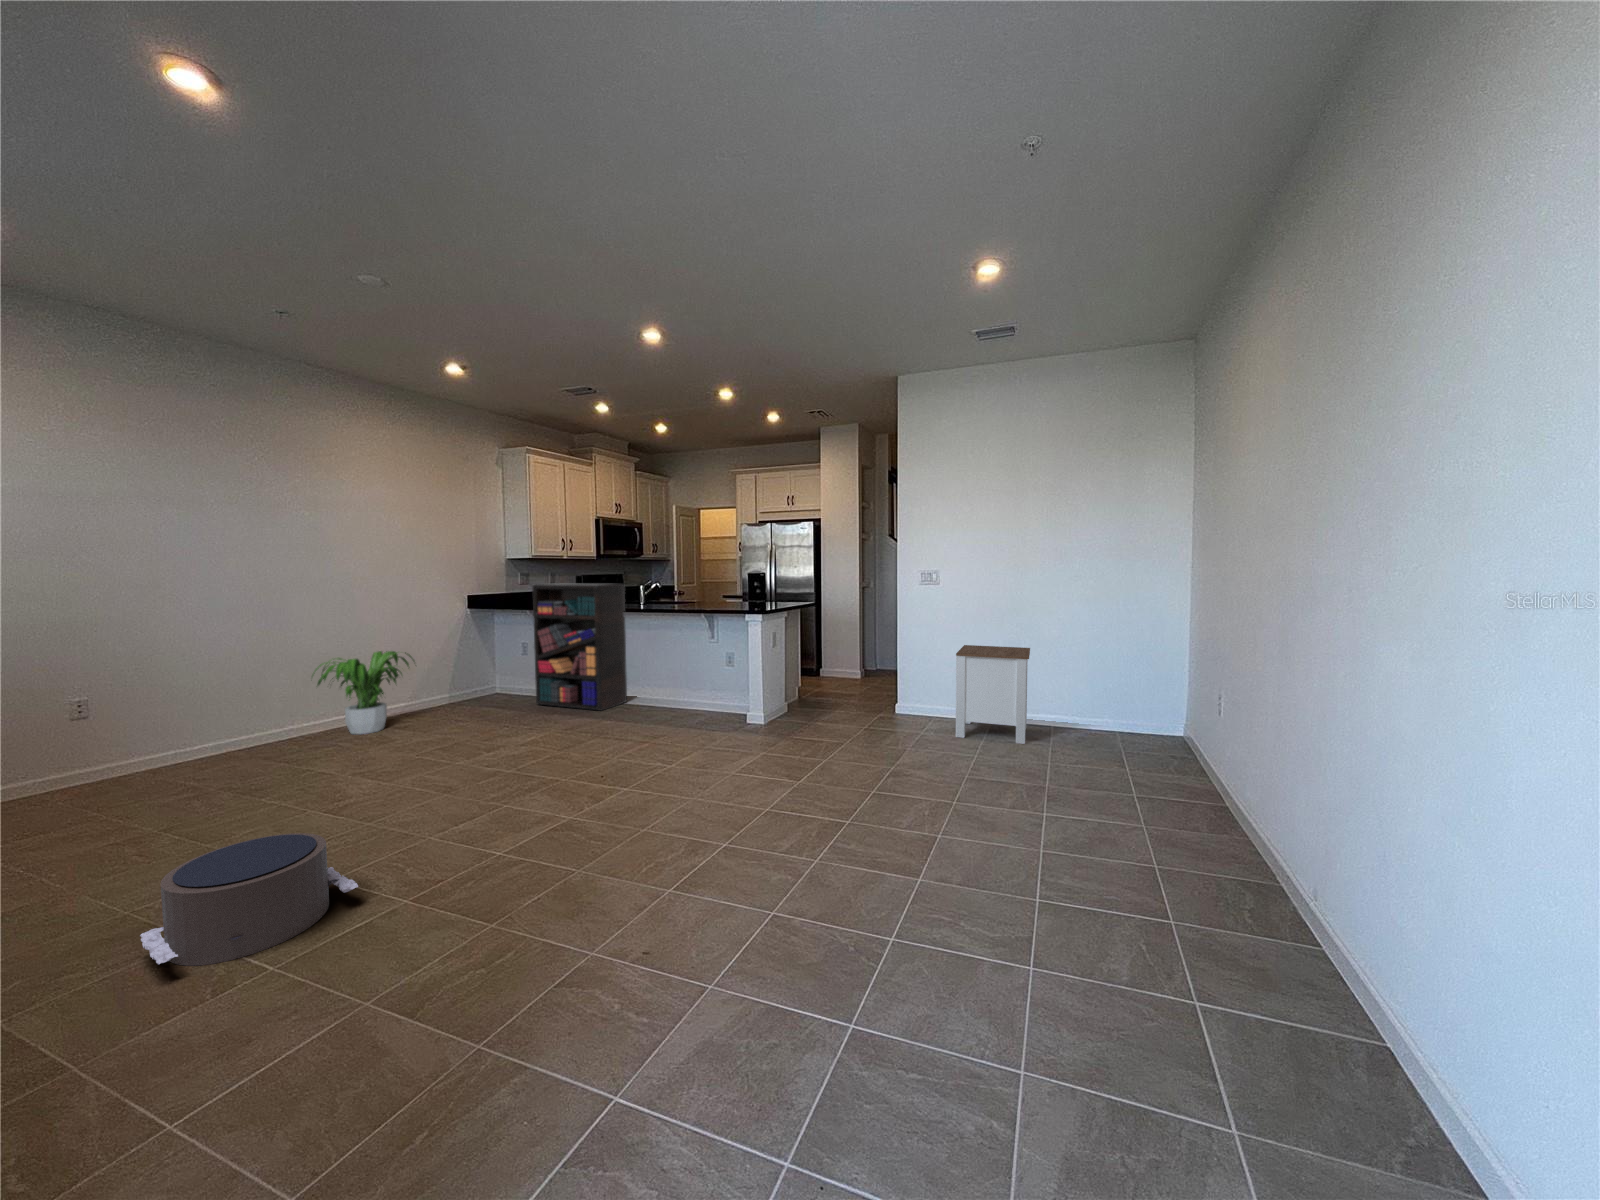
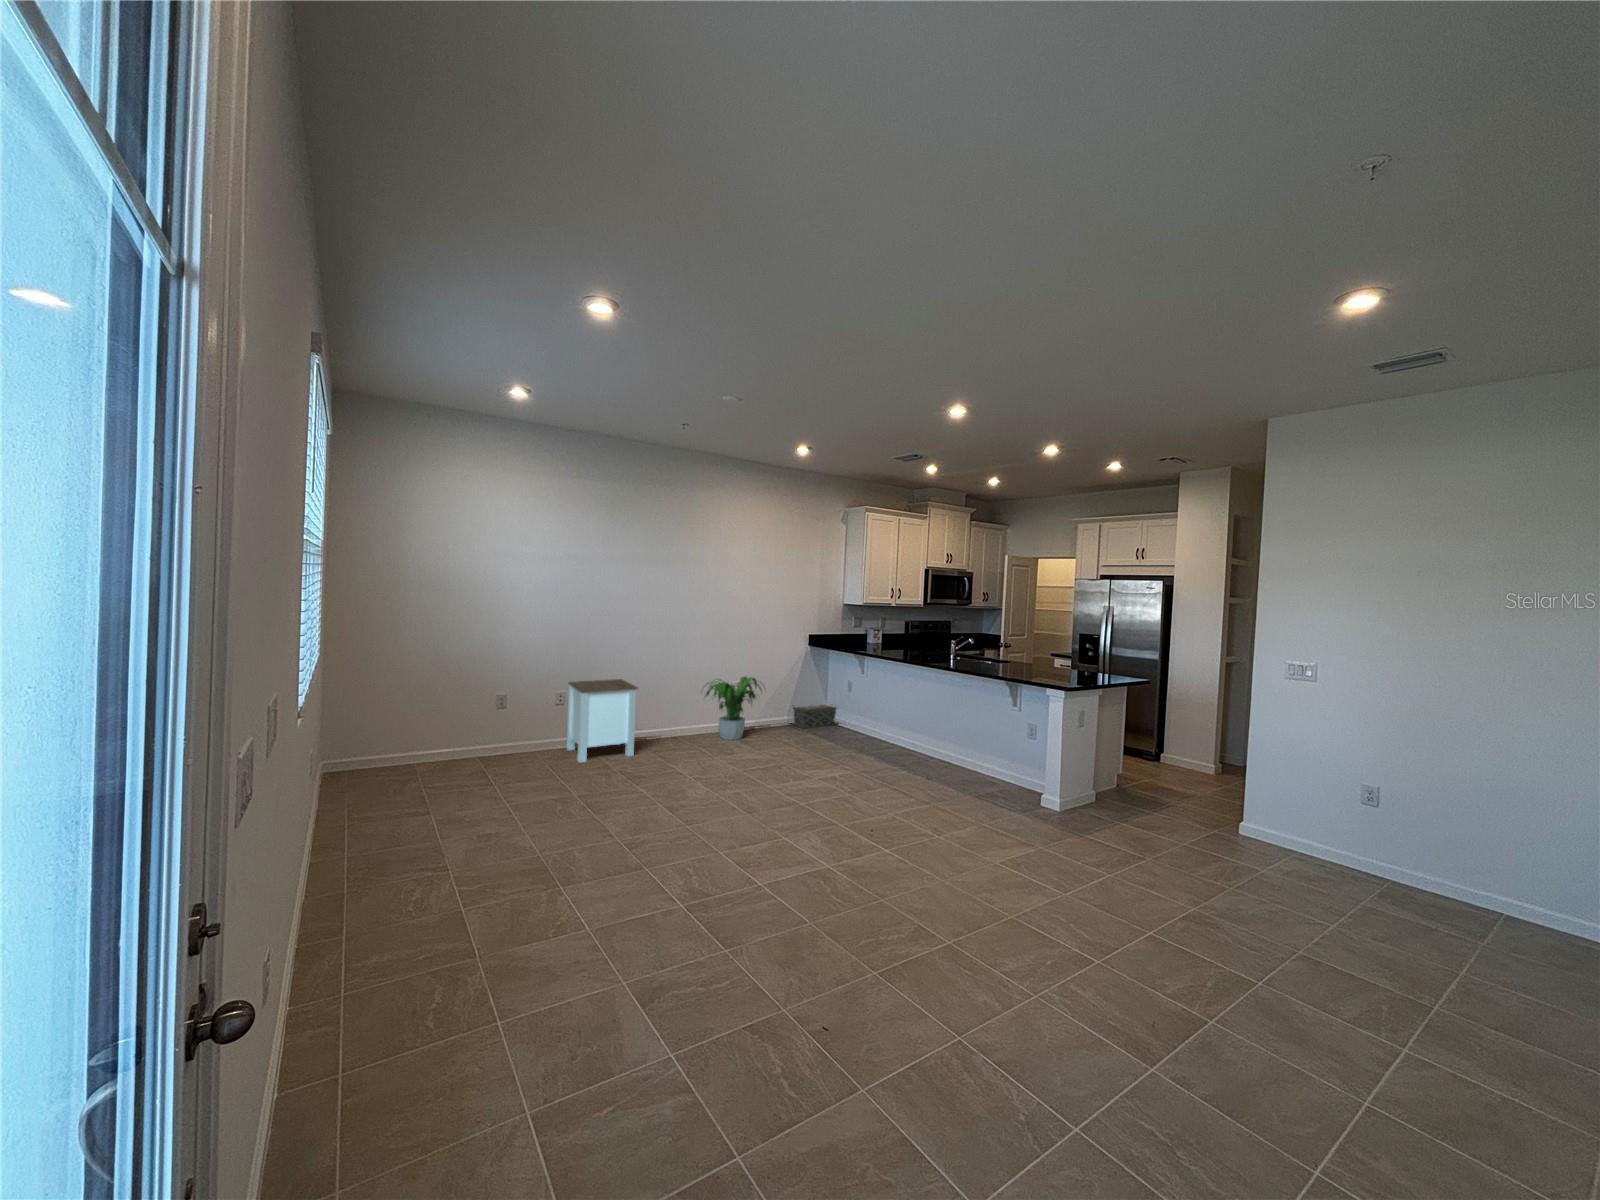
bookshelf: present [533,583,627,710] -> none [853,632,936,757]
side table: present [956,645,1030,744] -> present [567,679,638,762]
woven basket: none [445,673,511,706] -> present [791,705,839,729]
pouf: present [140,833,358,966] -> none [567,818,675,899]

